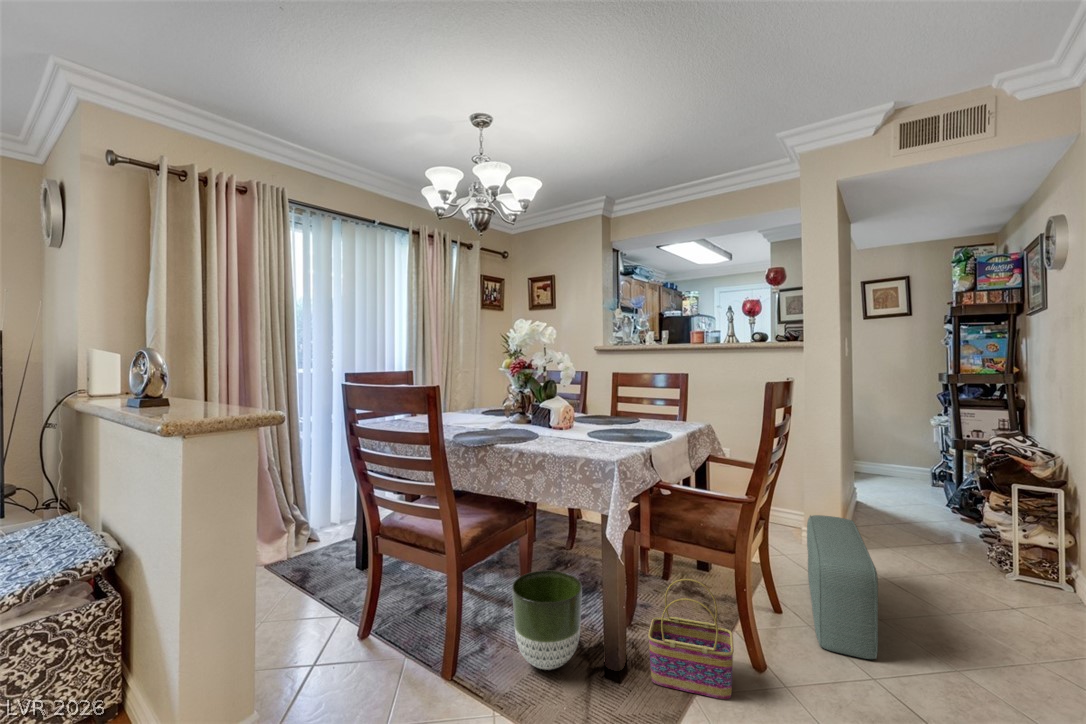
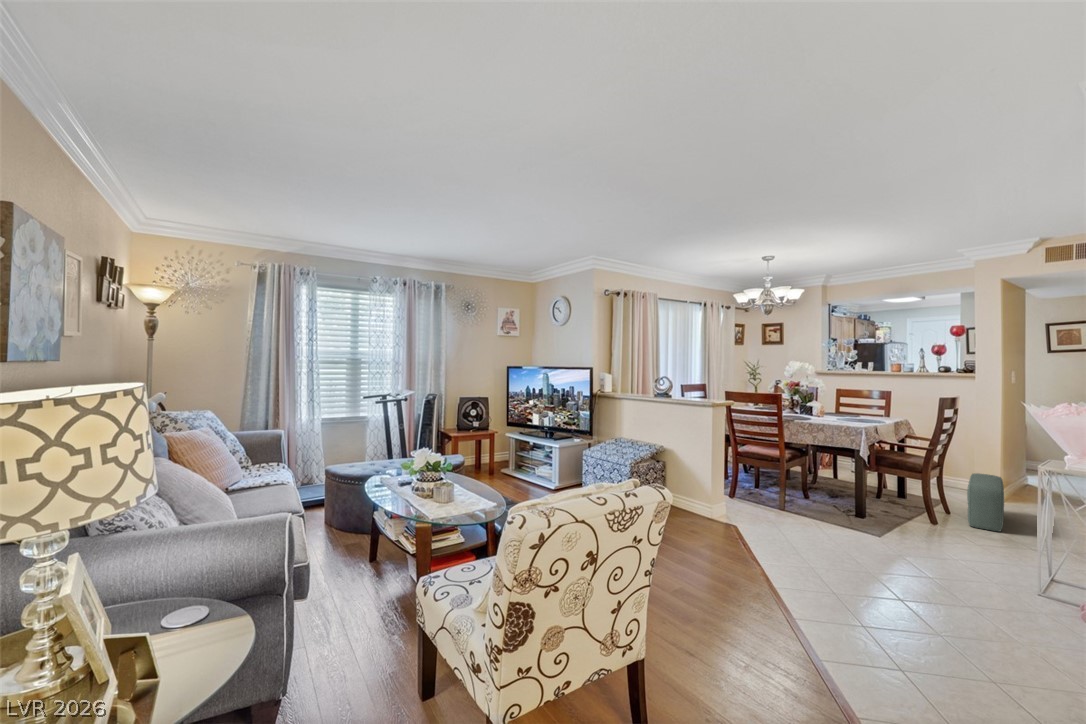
planter: present [512,571,582,670] -> none [807,478,842,516]
basket: present [648,579,734,699] -> none [876,484,920,531]

